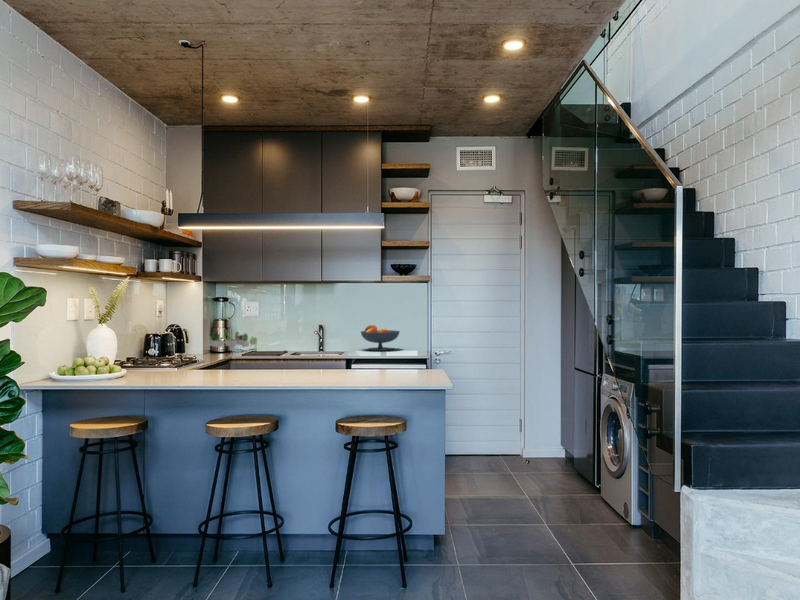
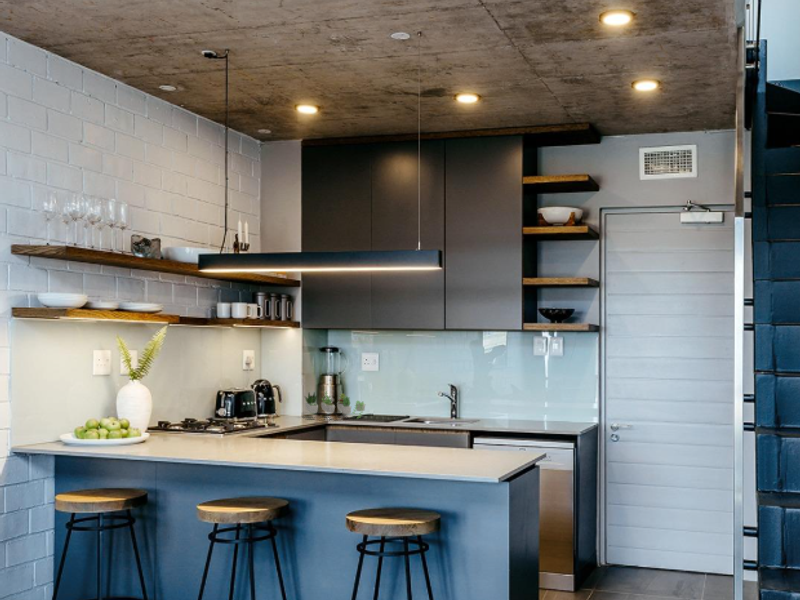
fruit bowl: present [361,325,400,351] -> none [486,392,540,428]

